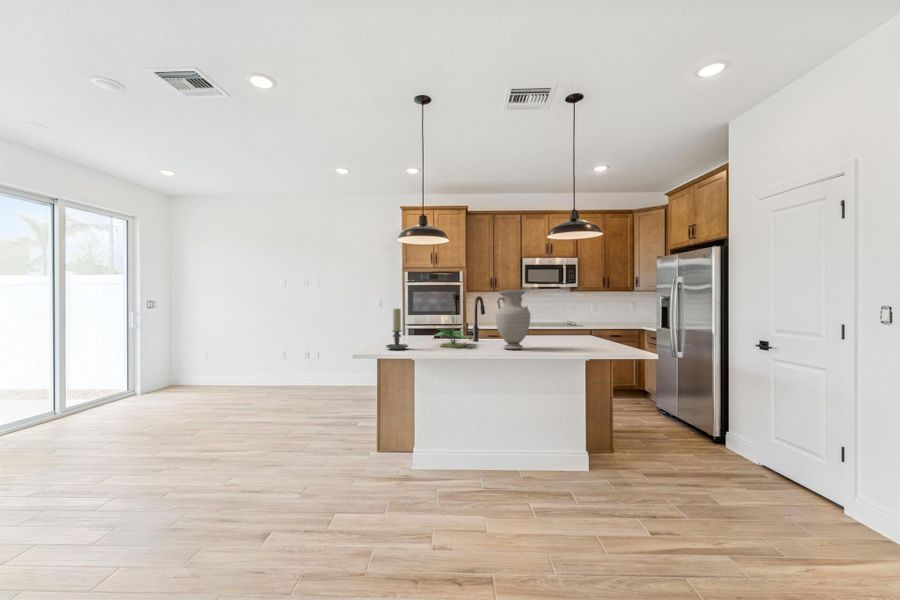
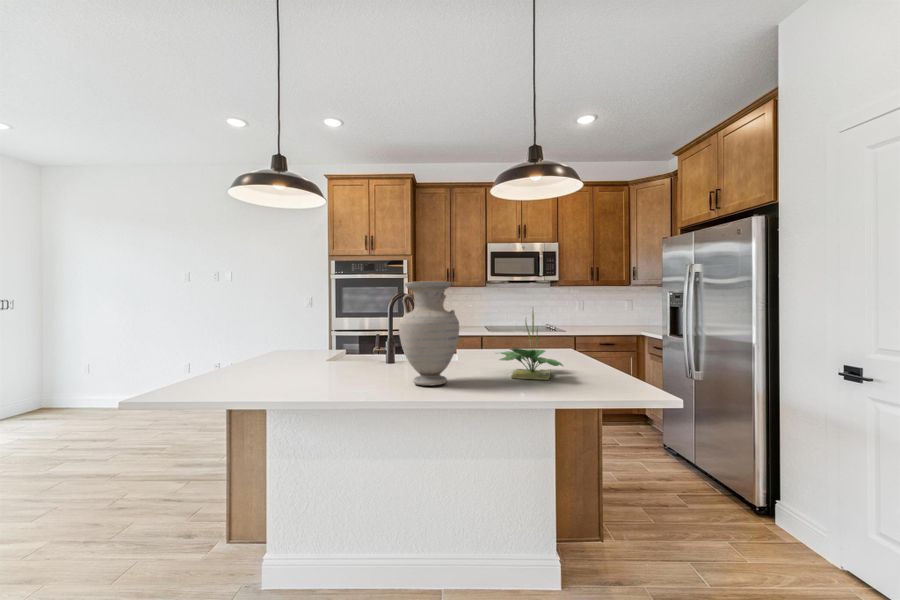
candle holder: present [386,308,408,350] -> none [201,313,245,388]
potted plant: present [435,309,472,347] -> present [500,313,563,380]

